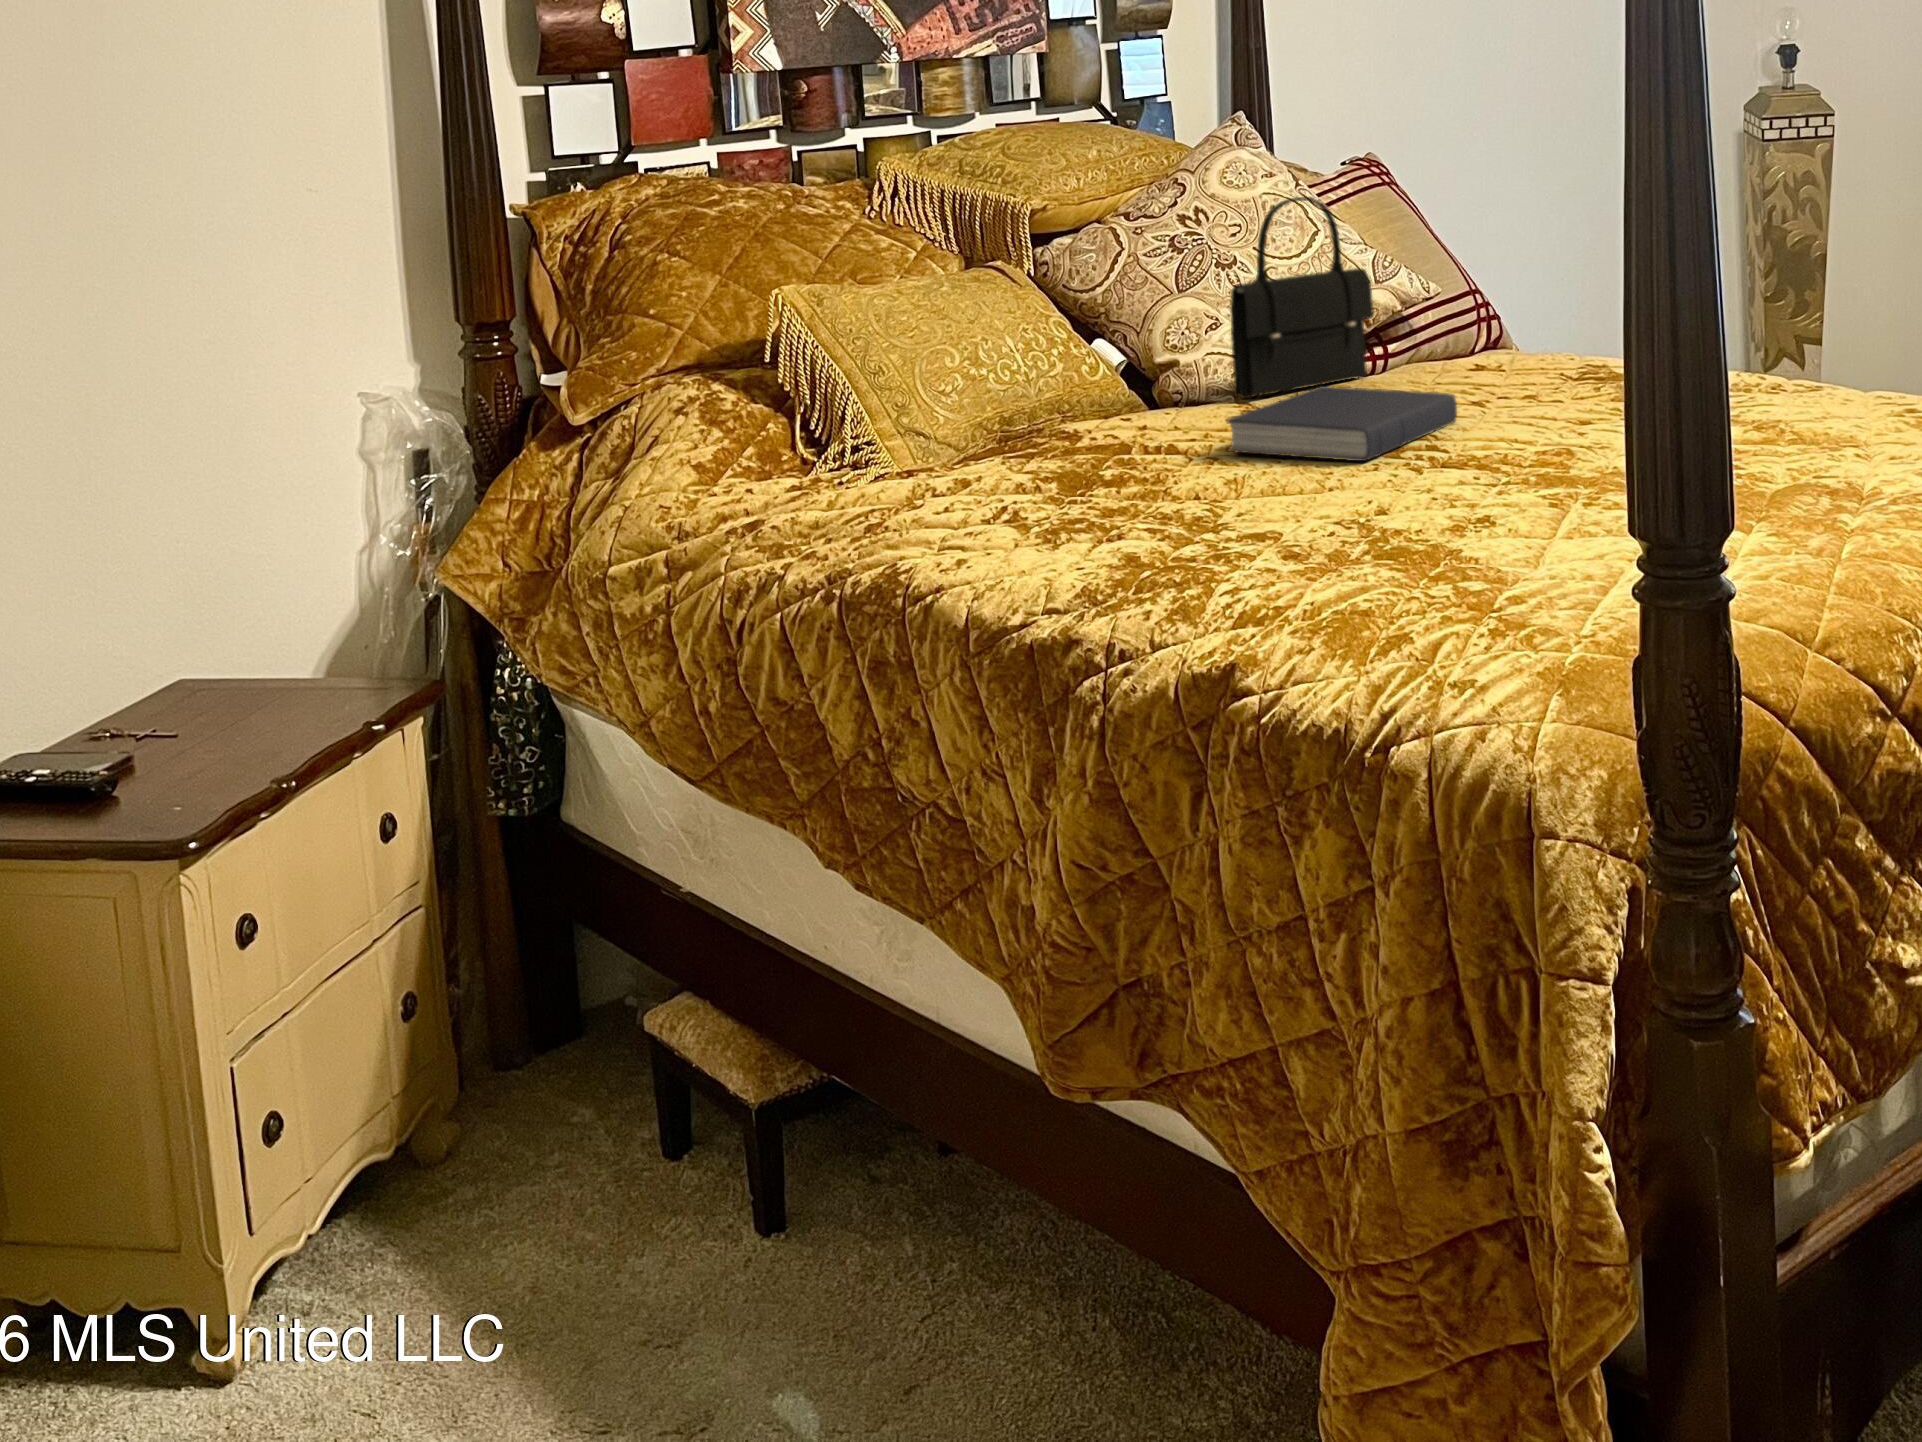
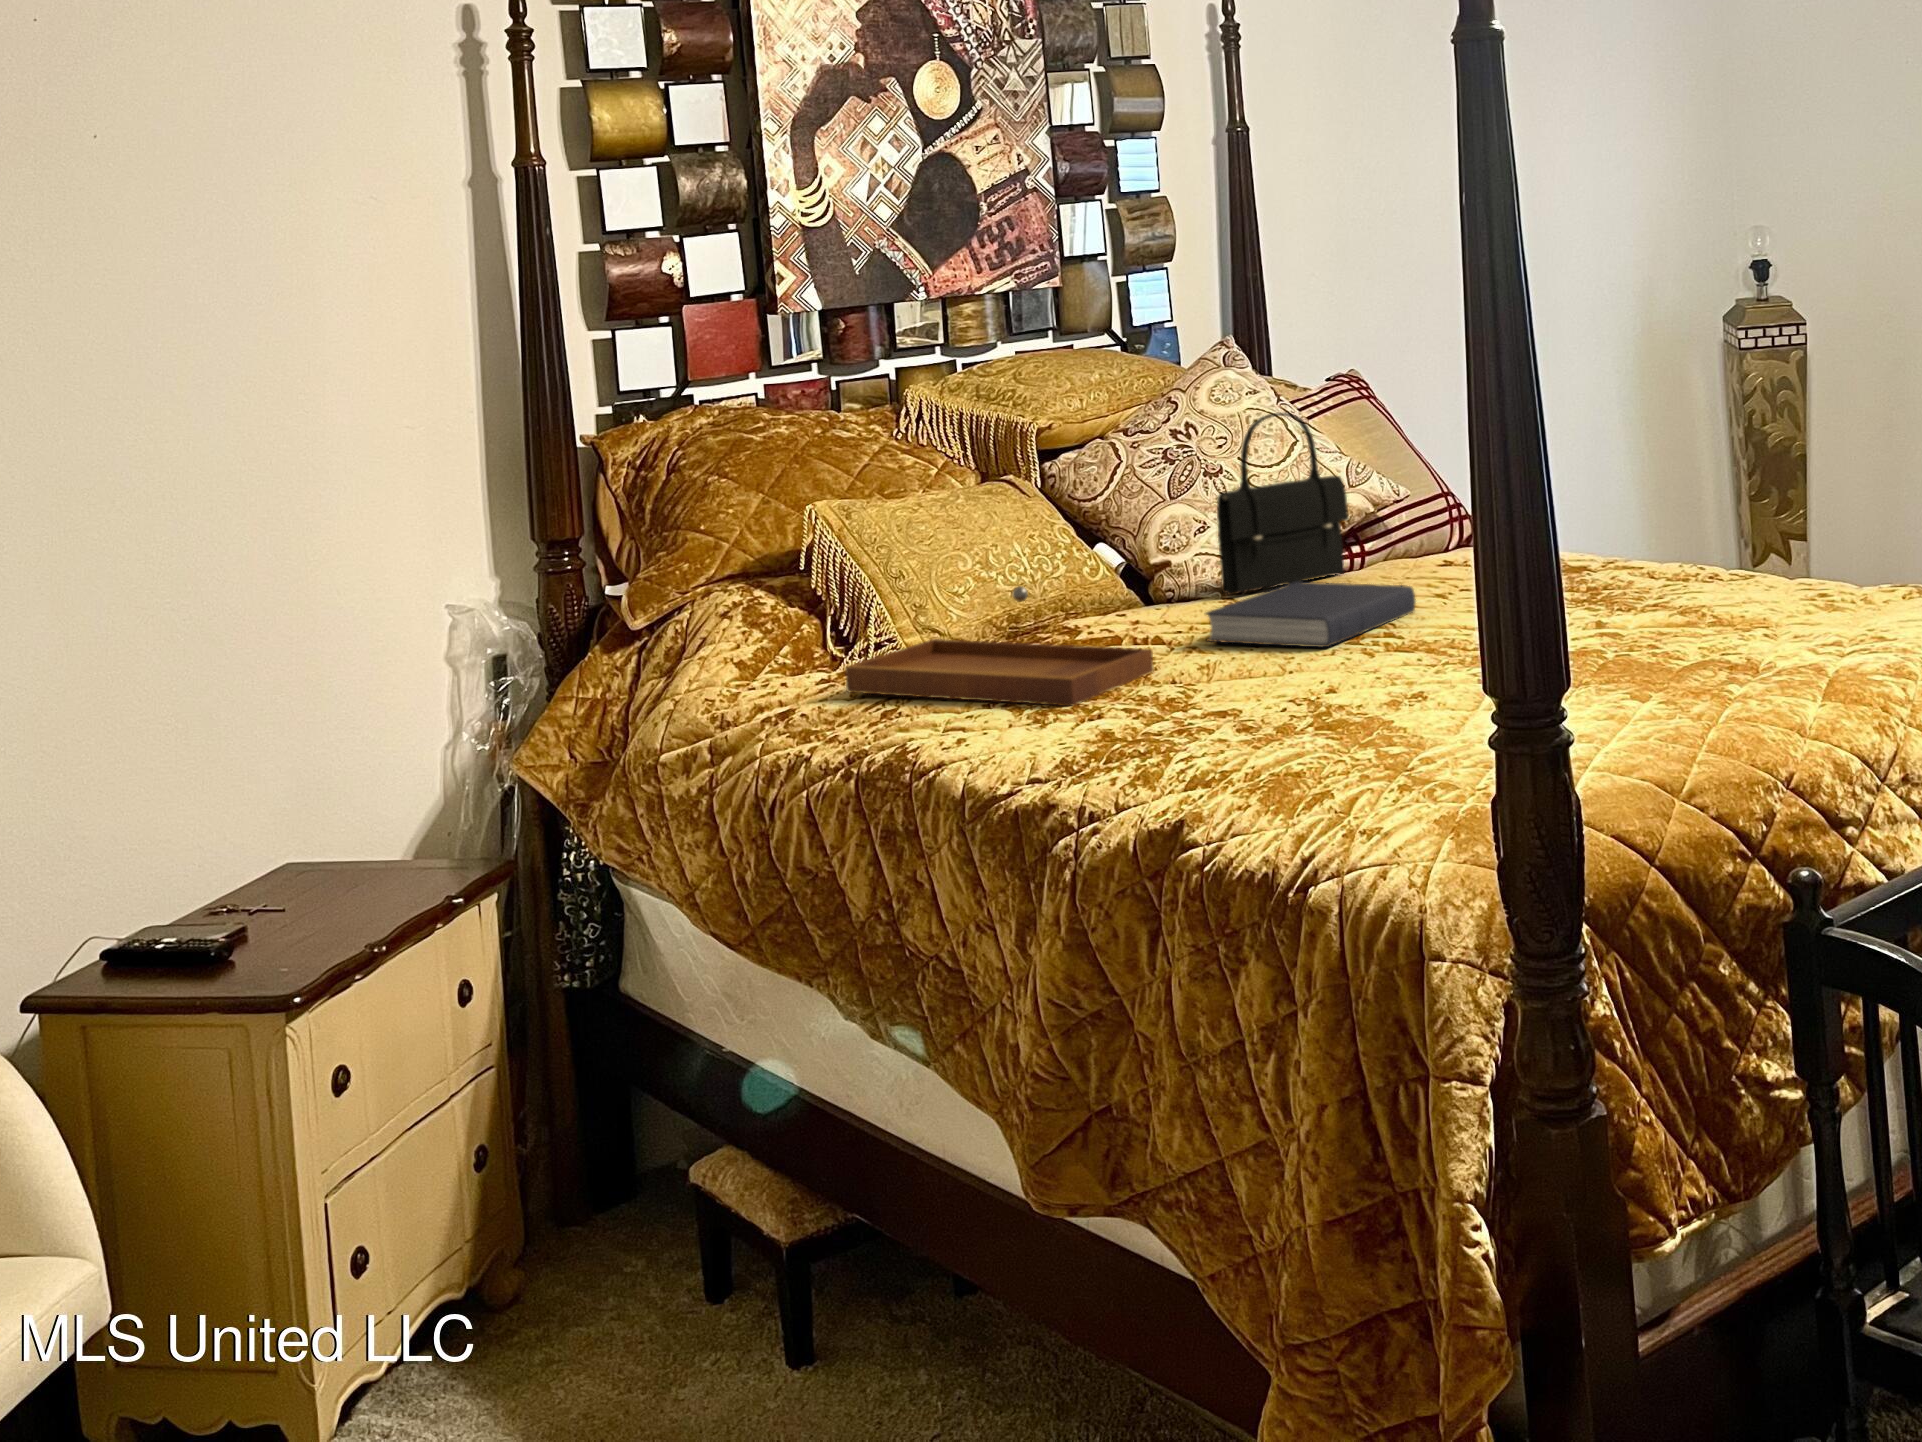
tray: none [821,387,1172,524] -> present [845,586,1154,706]

